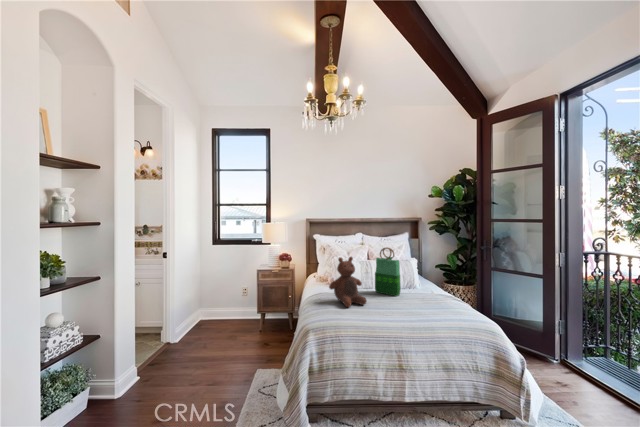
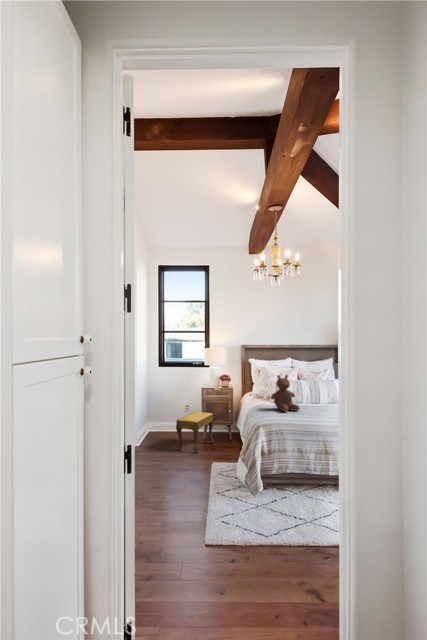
tote bag: present [375,248,401,296] -> none [305,368,326,407]
footstool: none [221,298,271,352] -> present [176,412,214,454]

